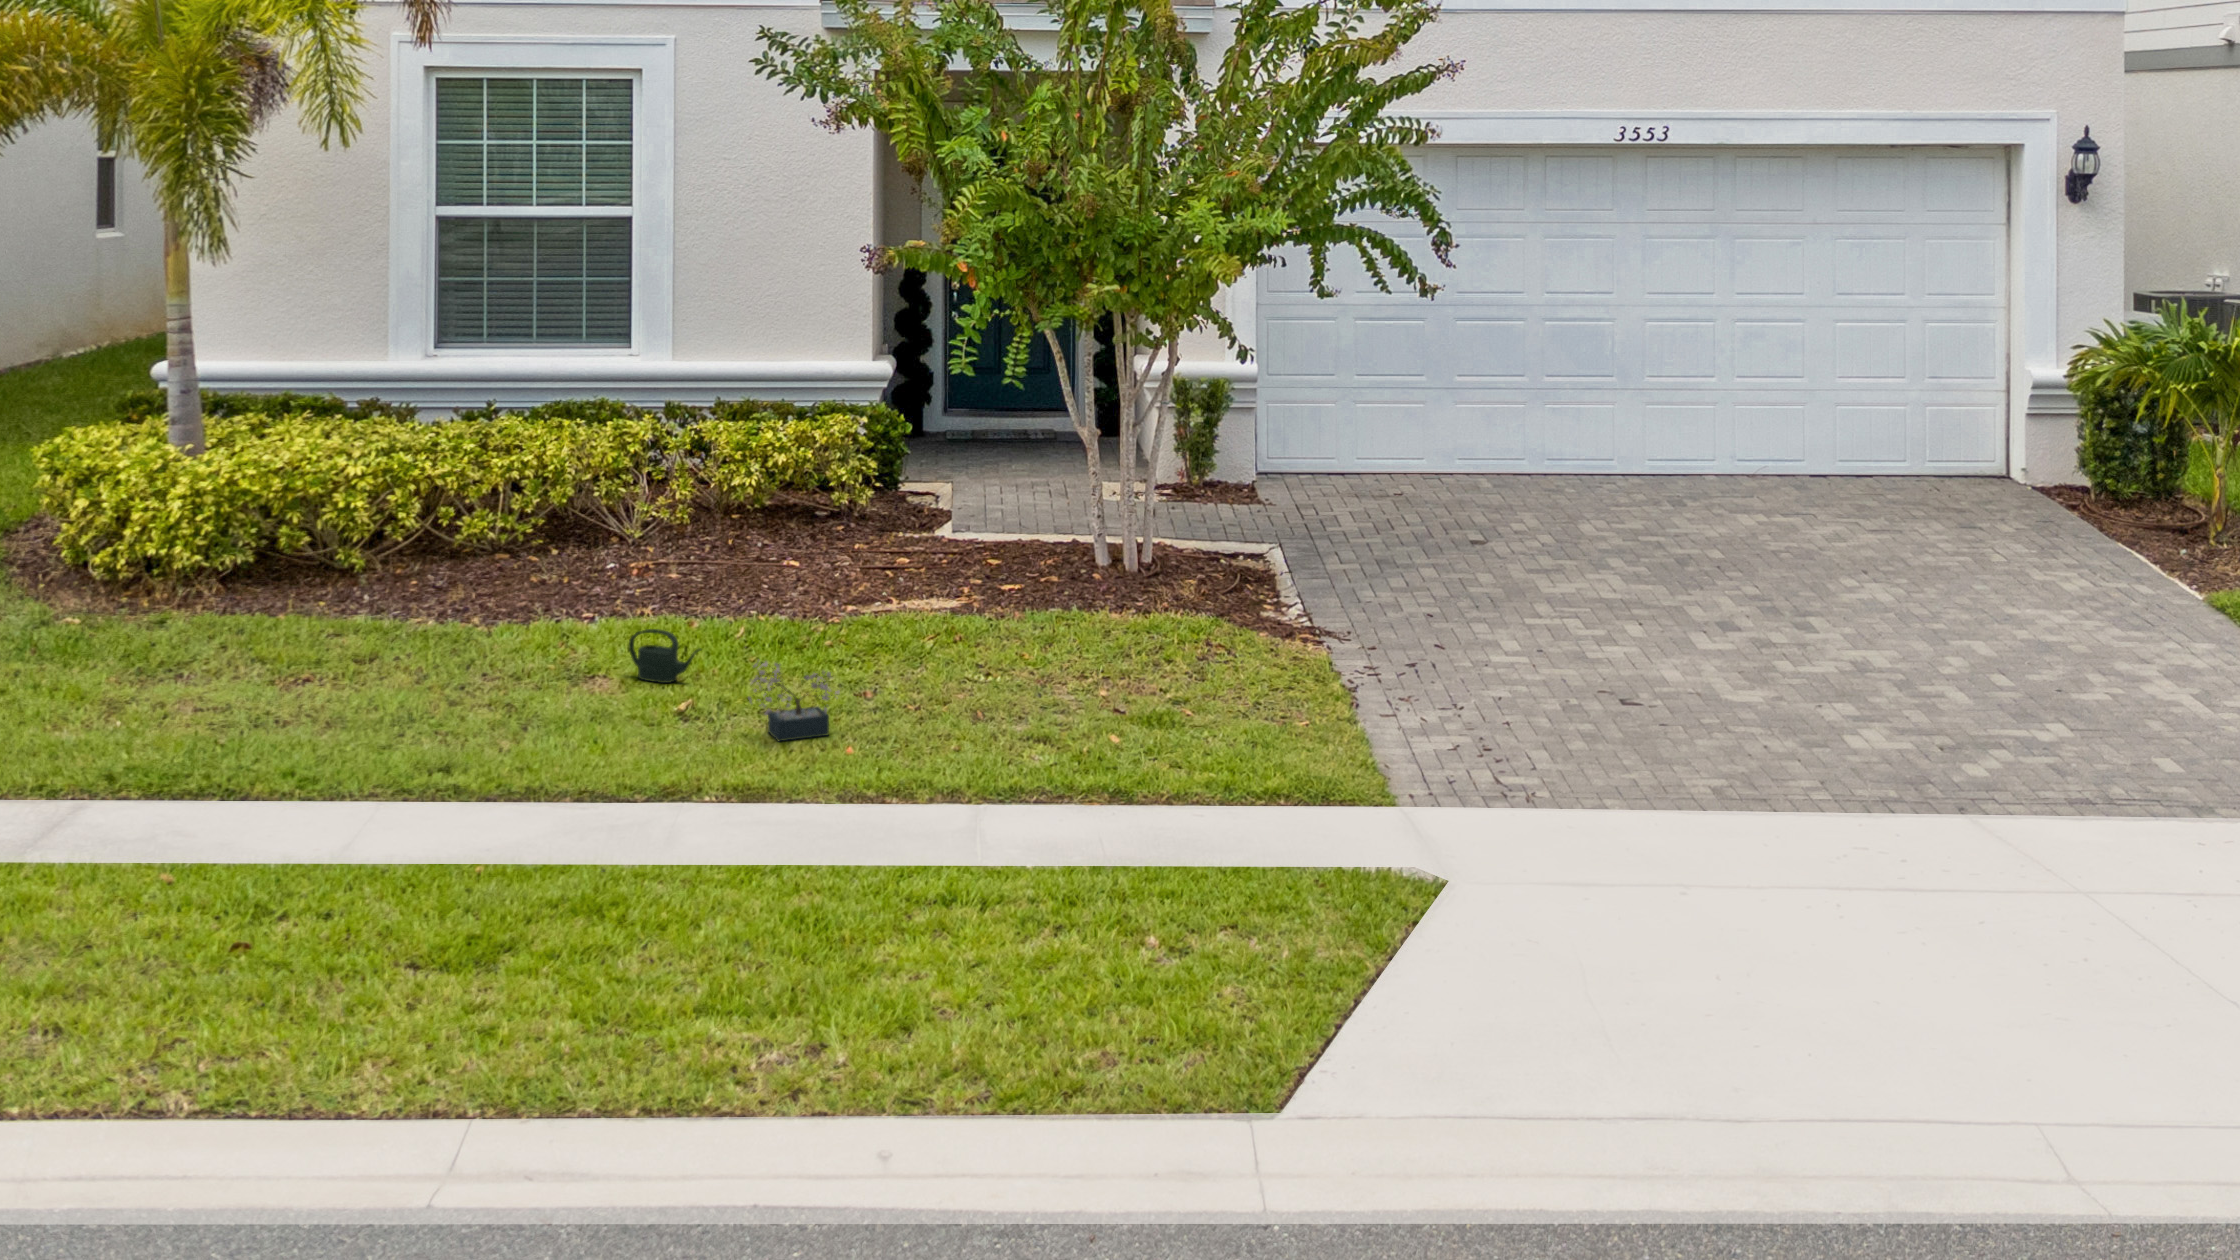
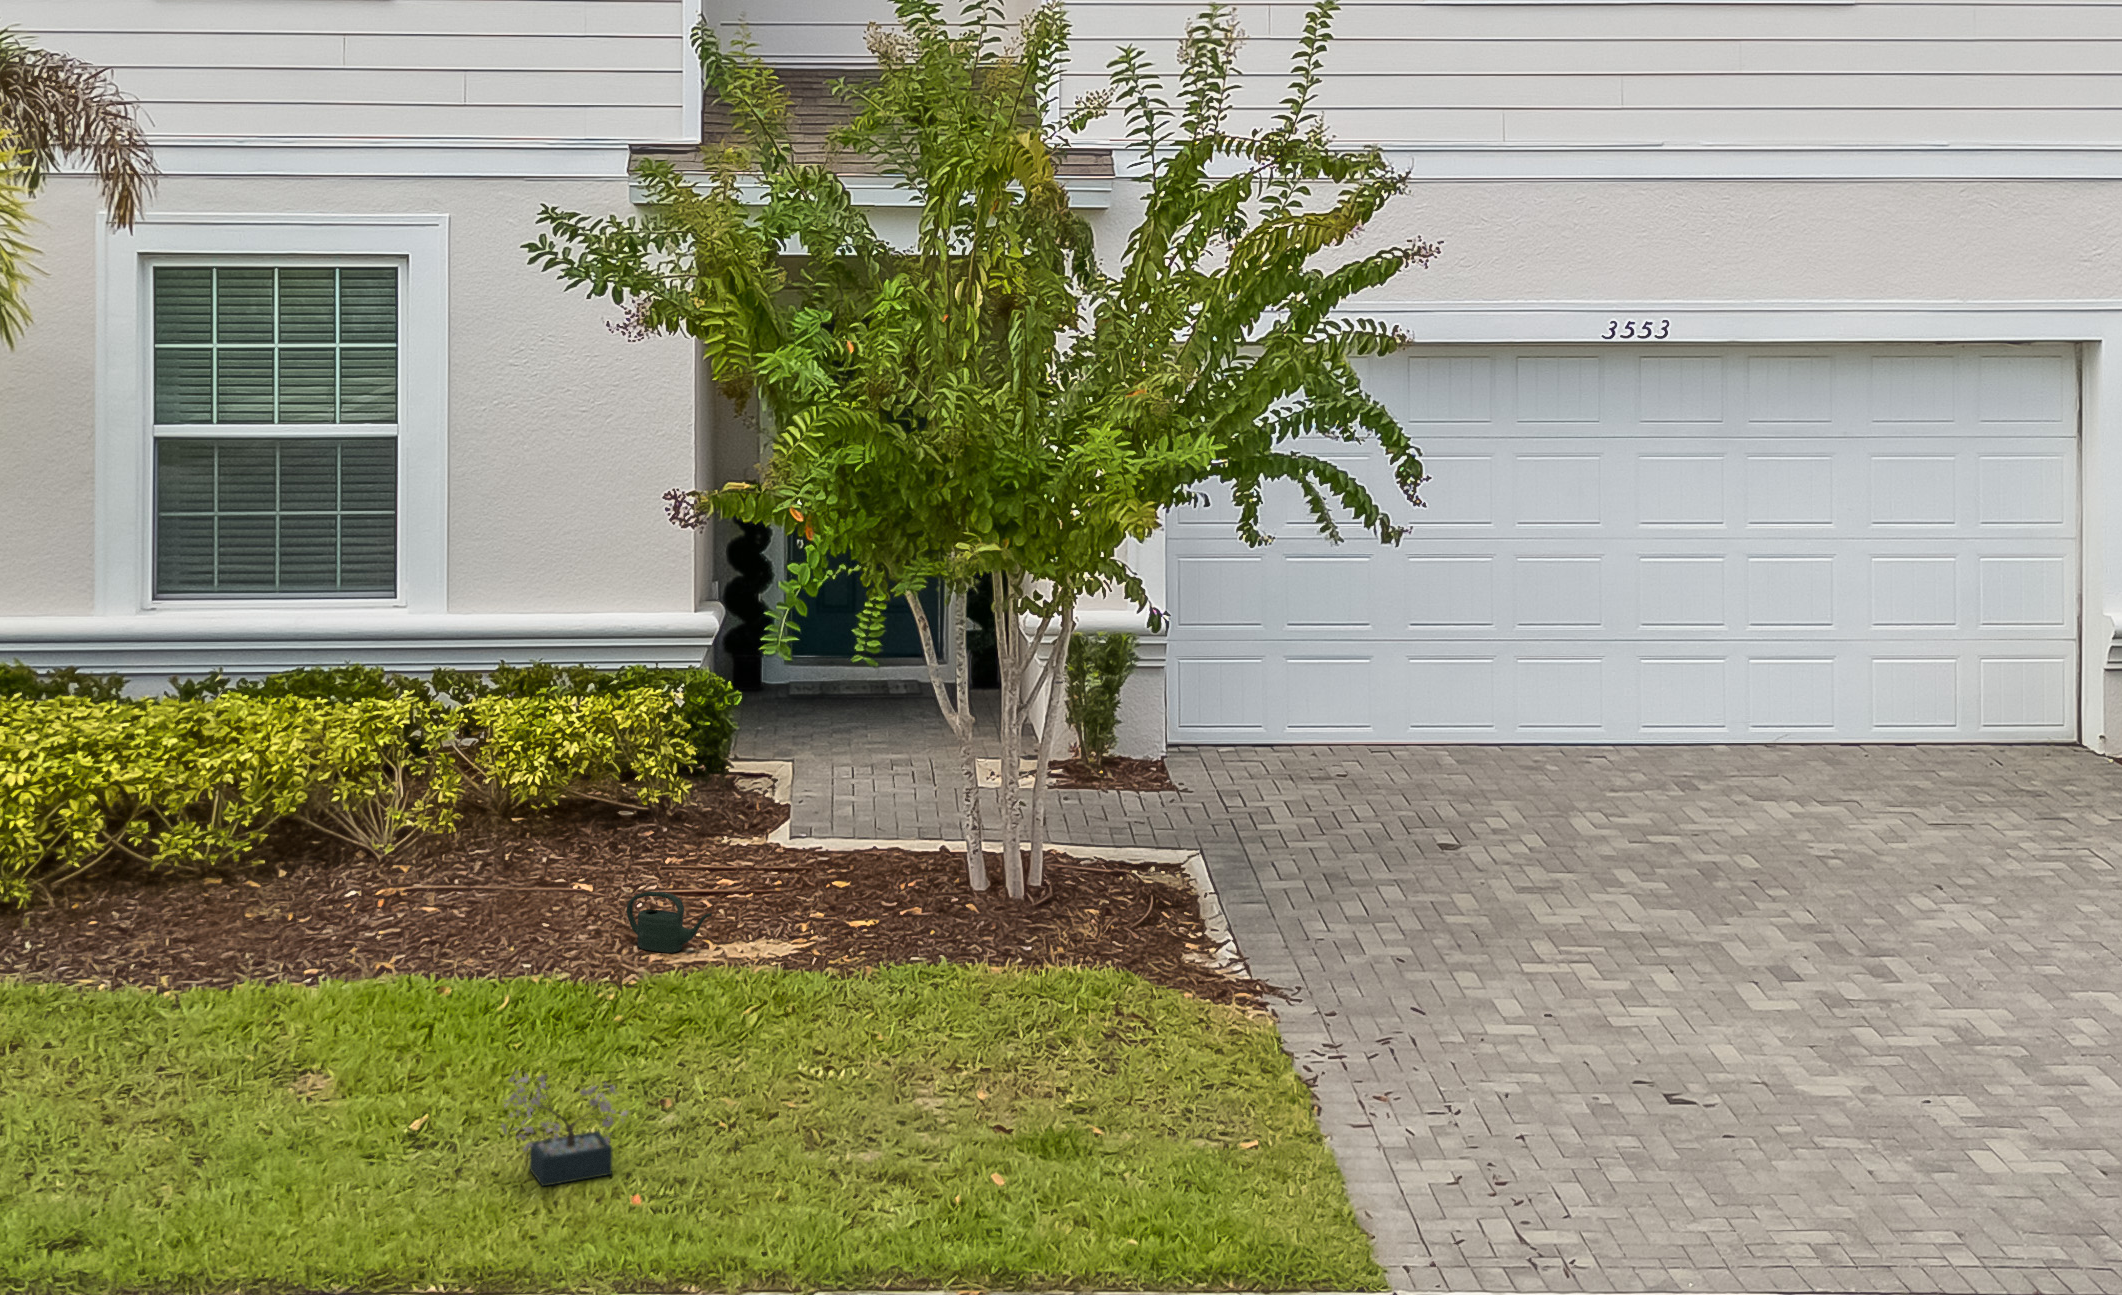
watering can: present [629,629,701,683] -> present [627,892,712,953]

